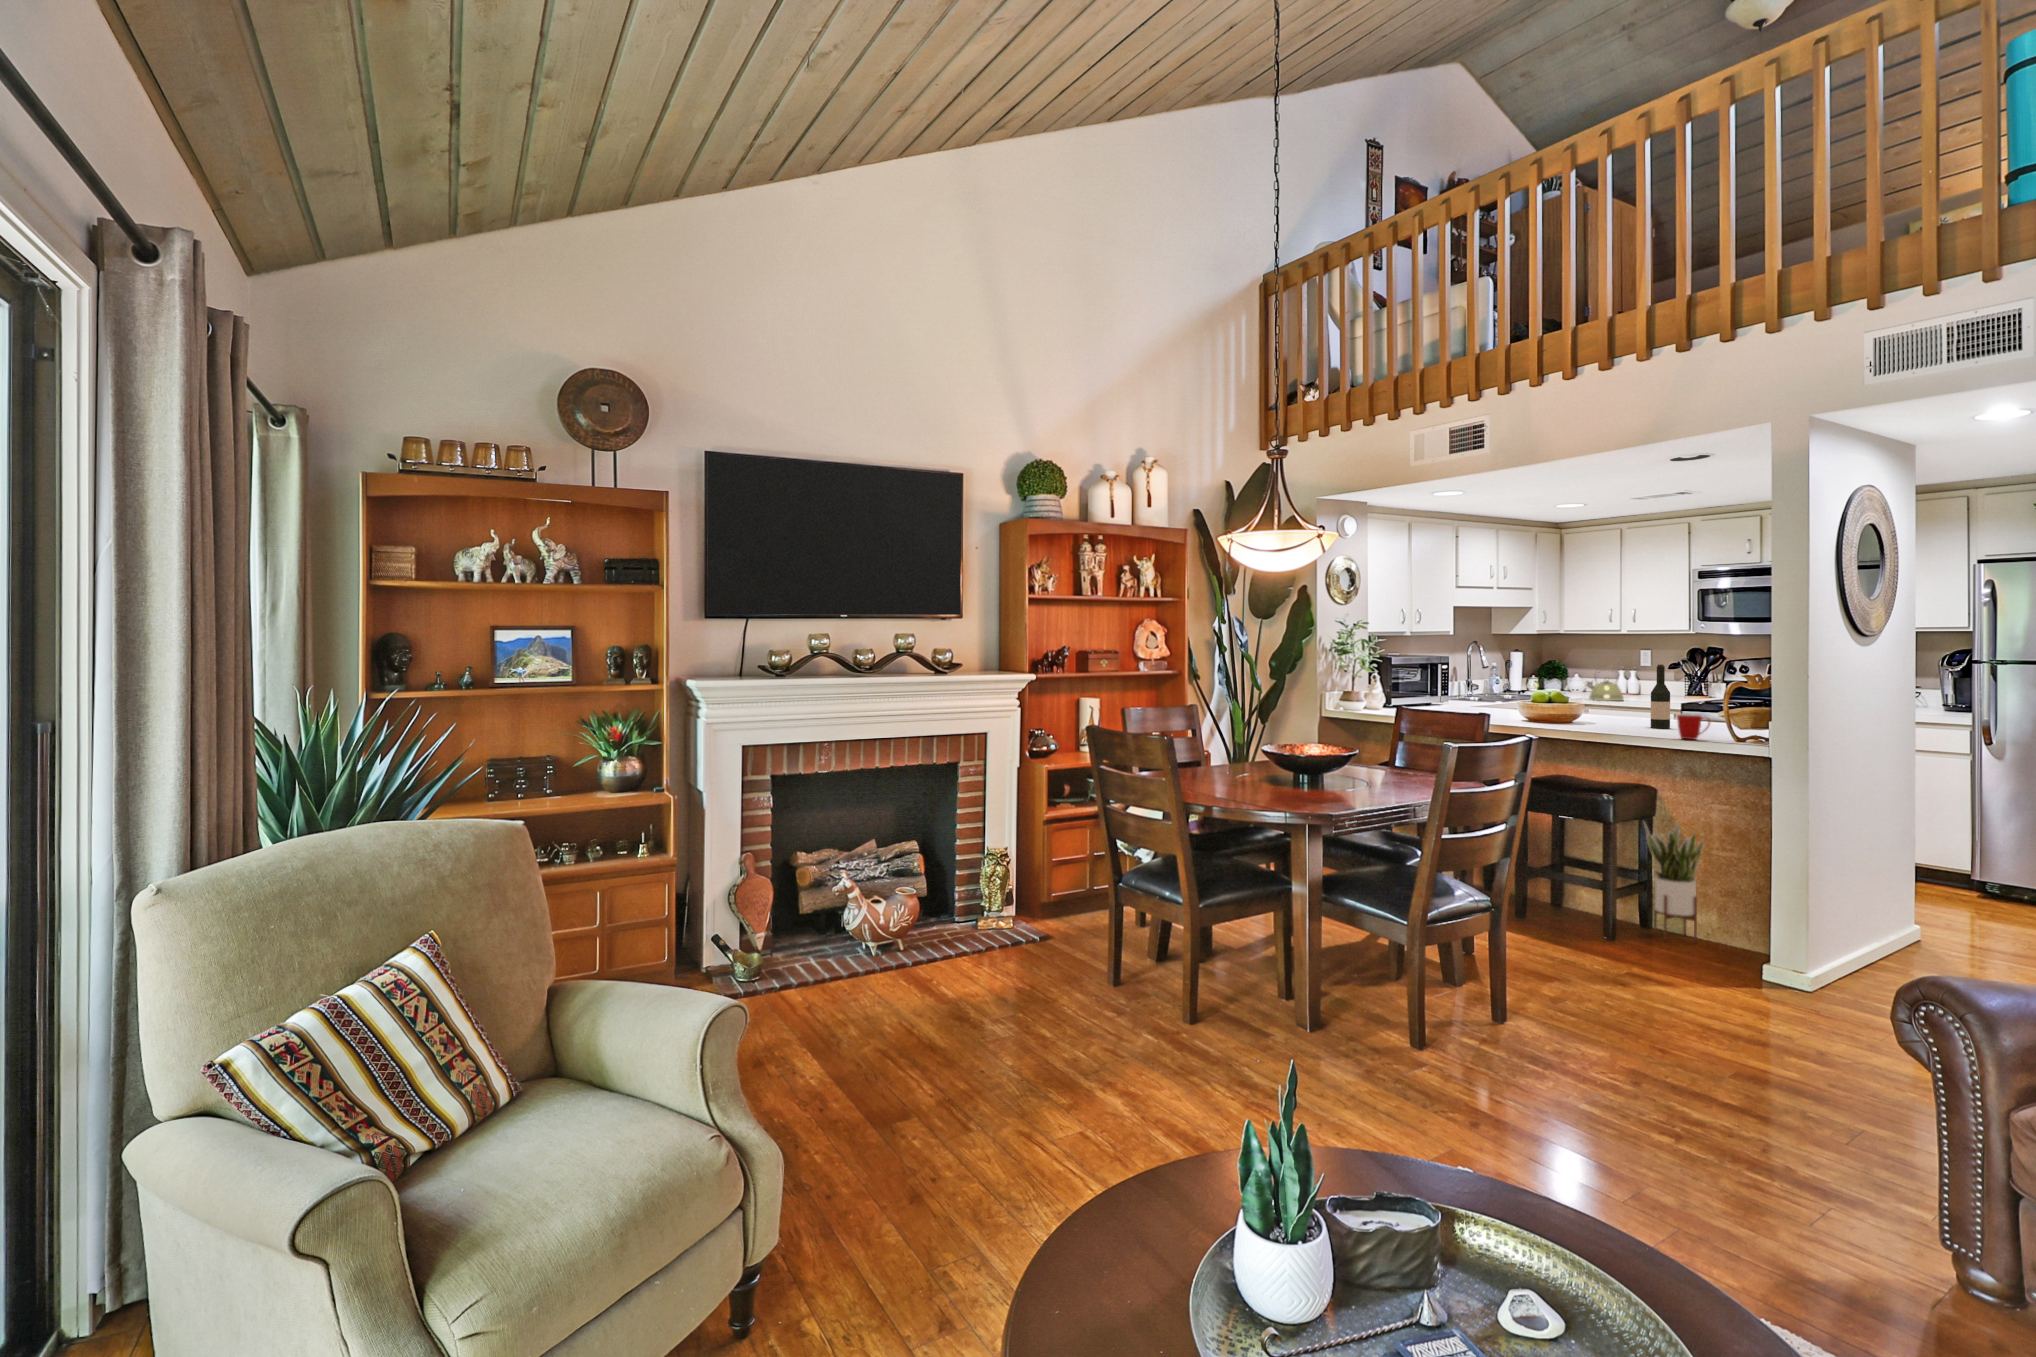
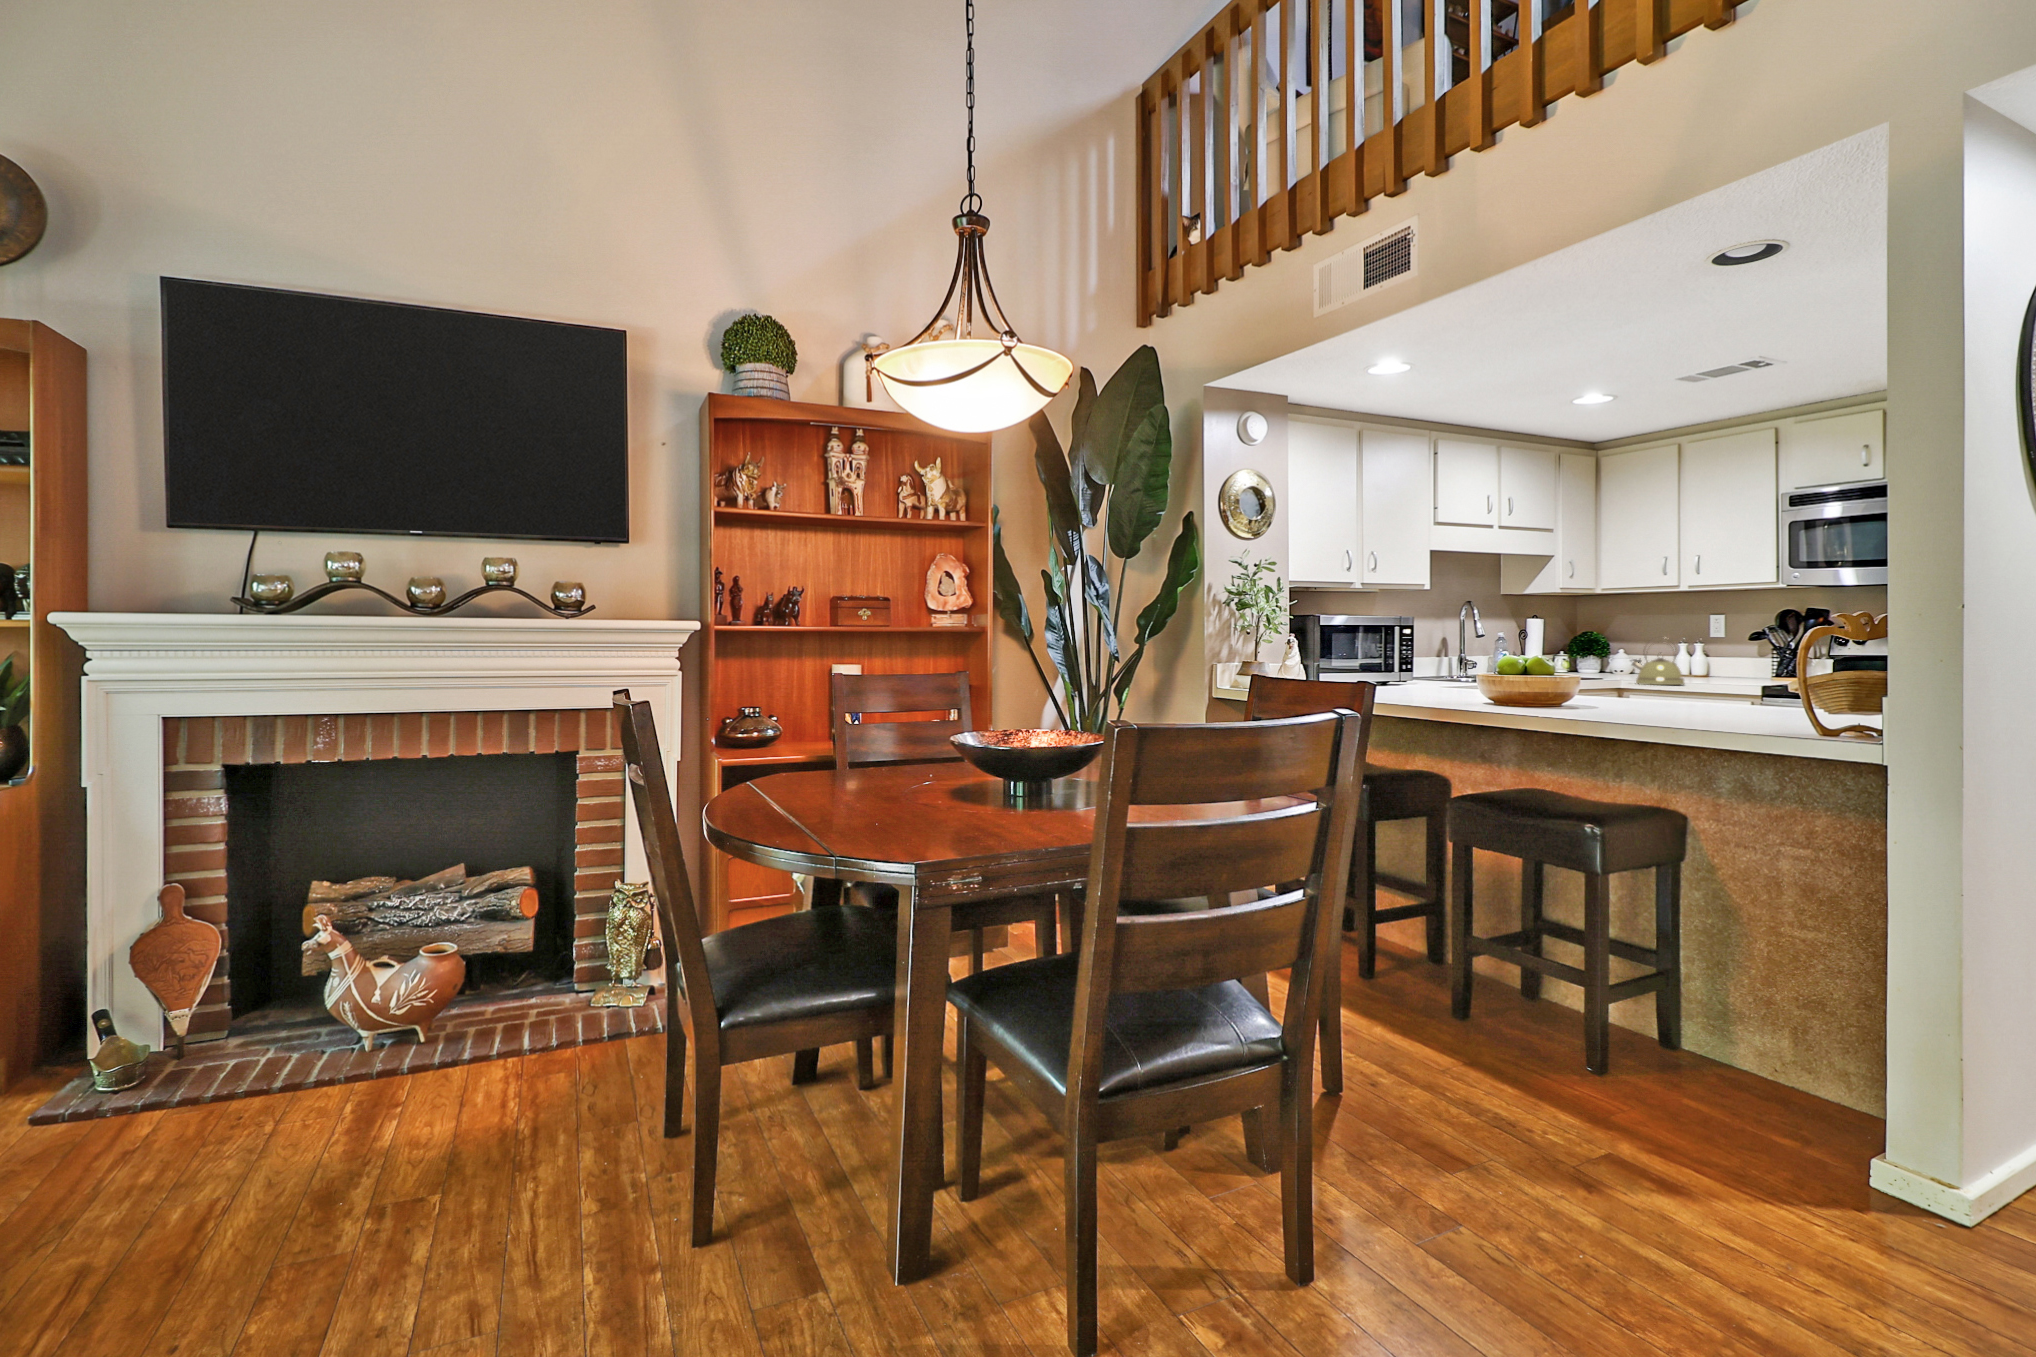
wine bottle: present [1651,665,1670,728] -> none [1684,608,1718,713]
mug: present [1677,714,1710,740] -> none [1714,684,1776,728]
potted plant: present [1644,823,1704,943] -> none [1654,869,1764,1093]

